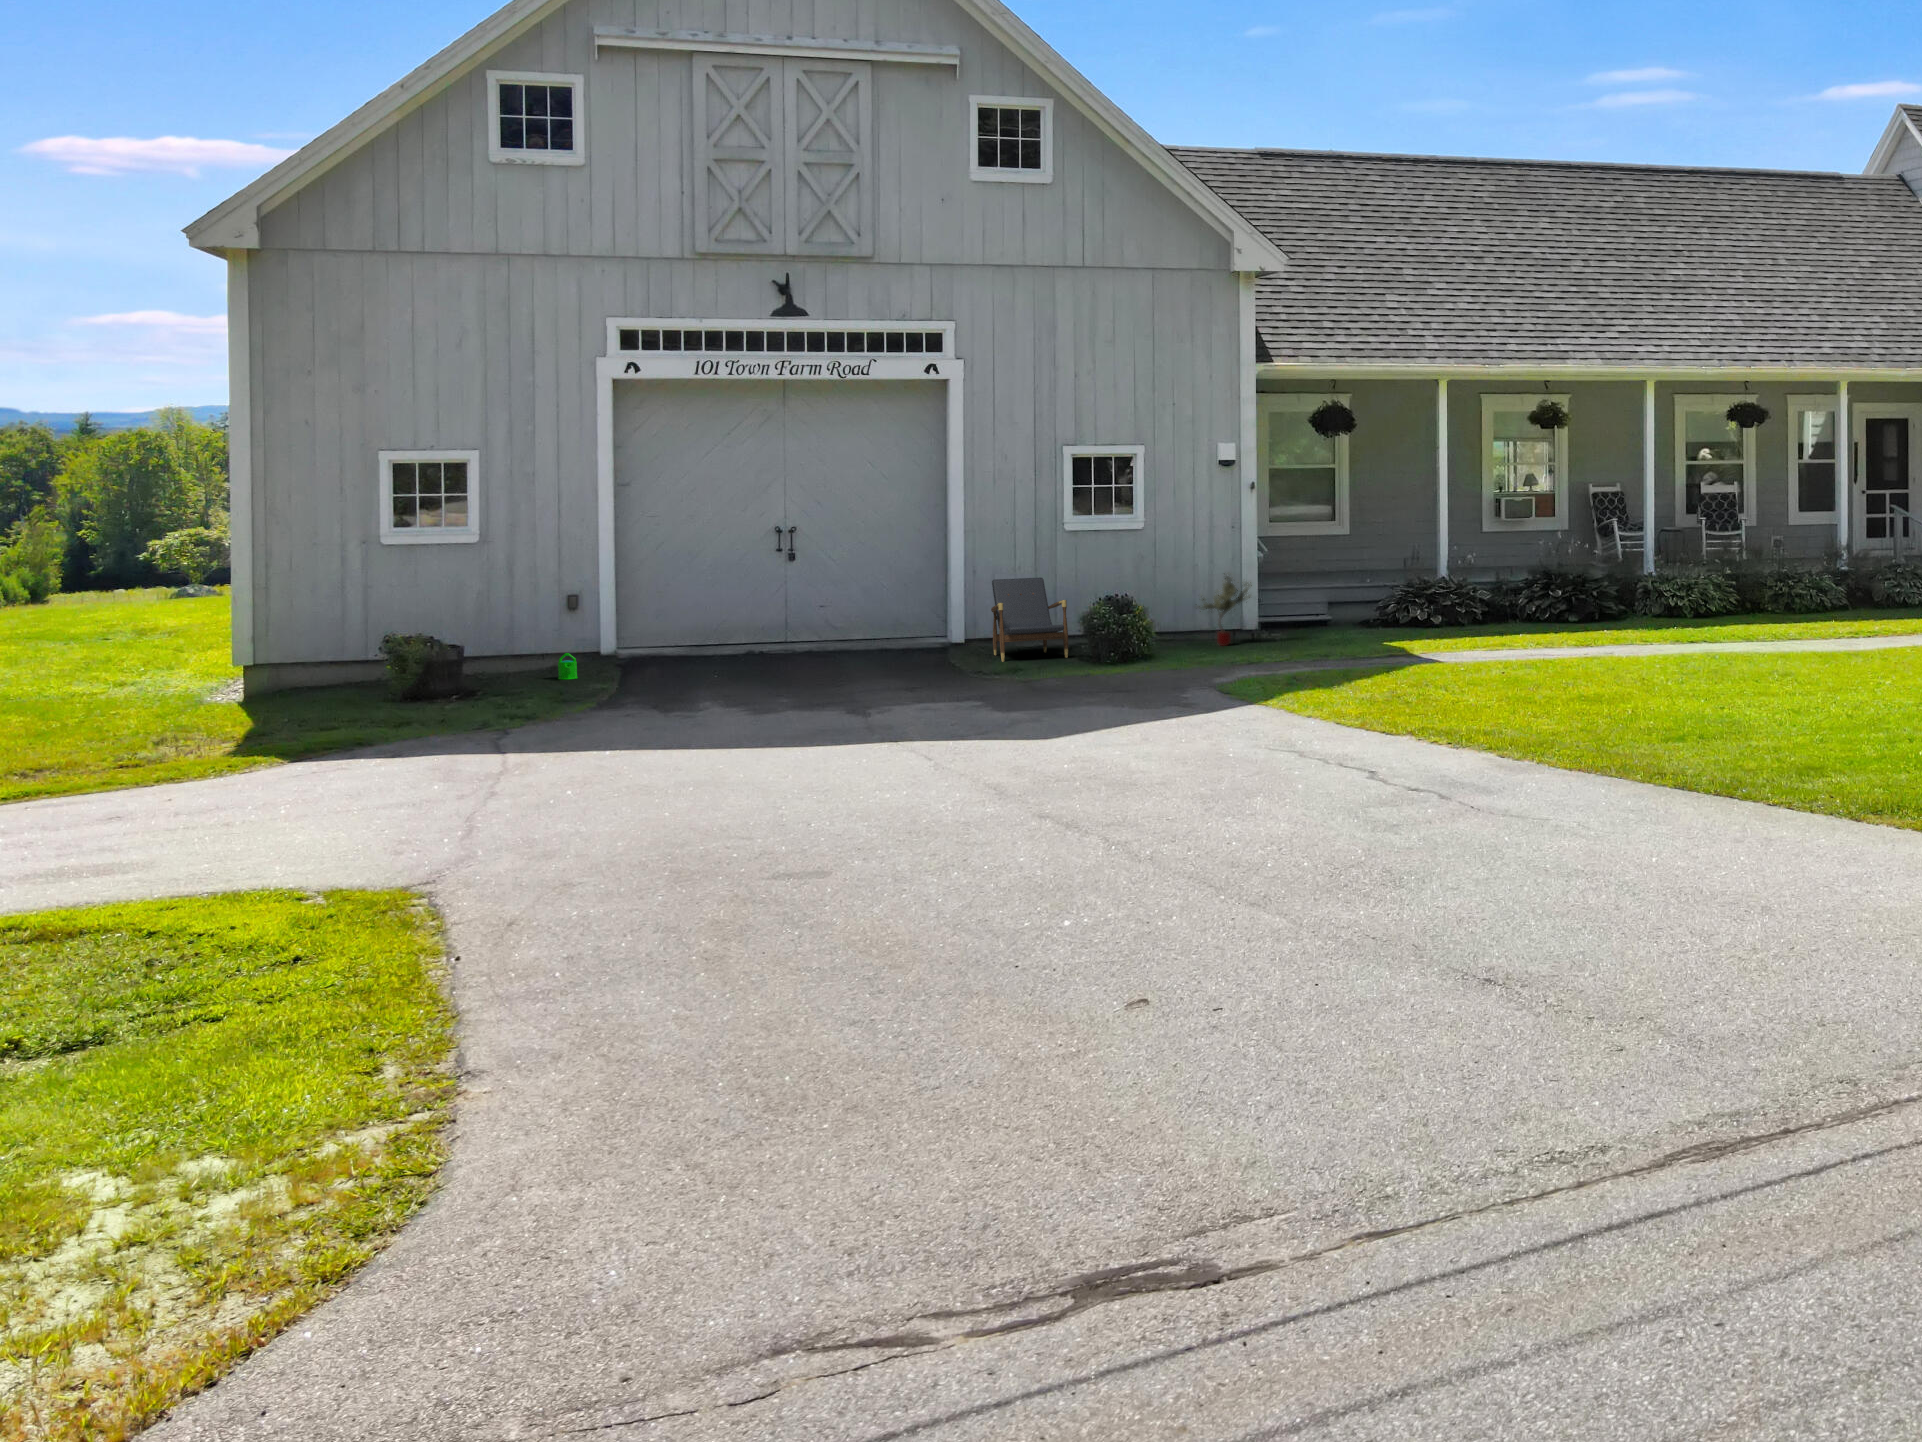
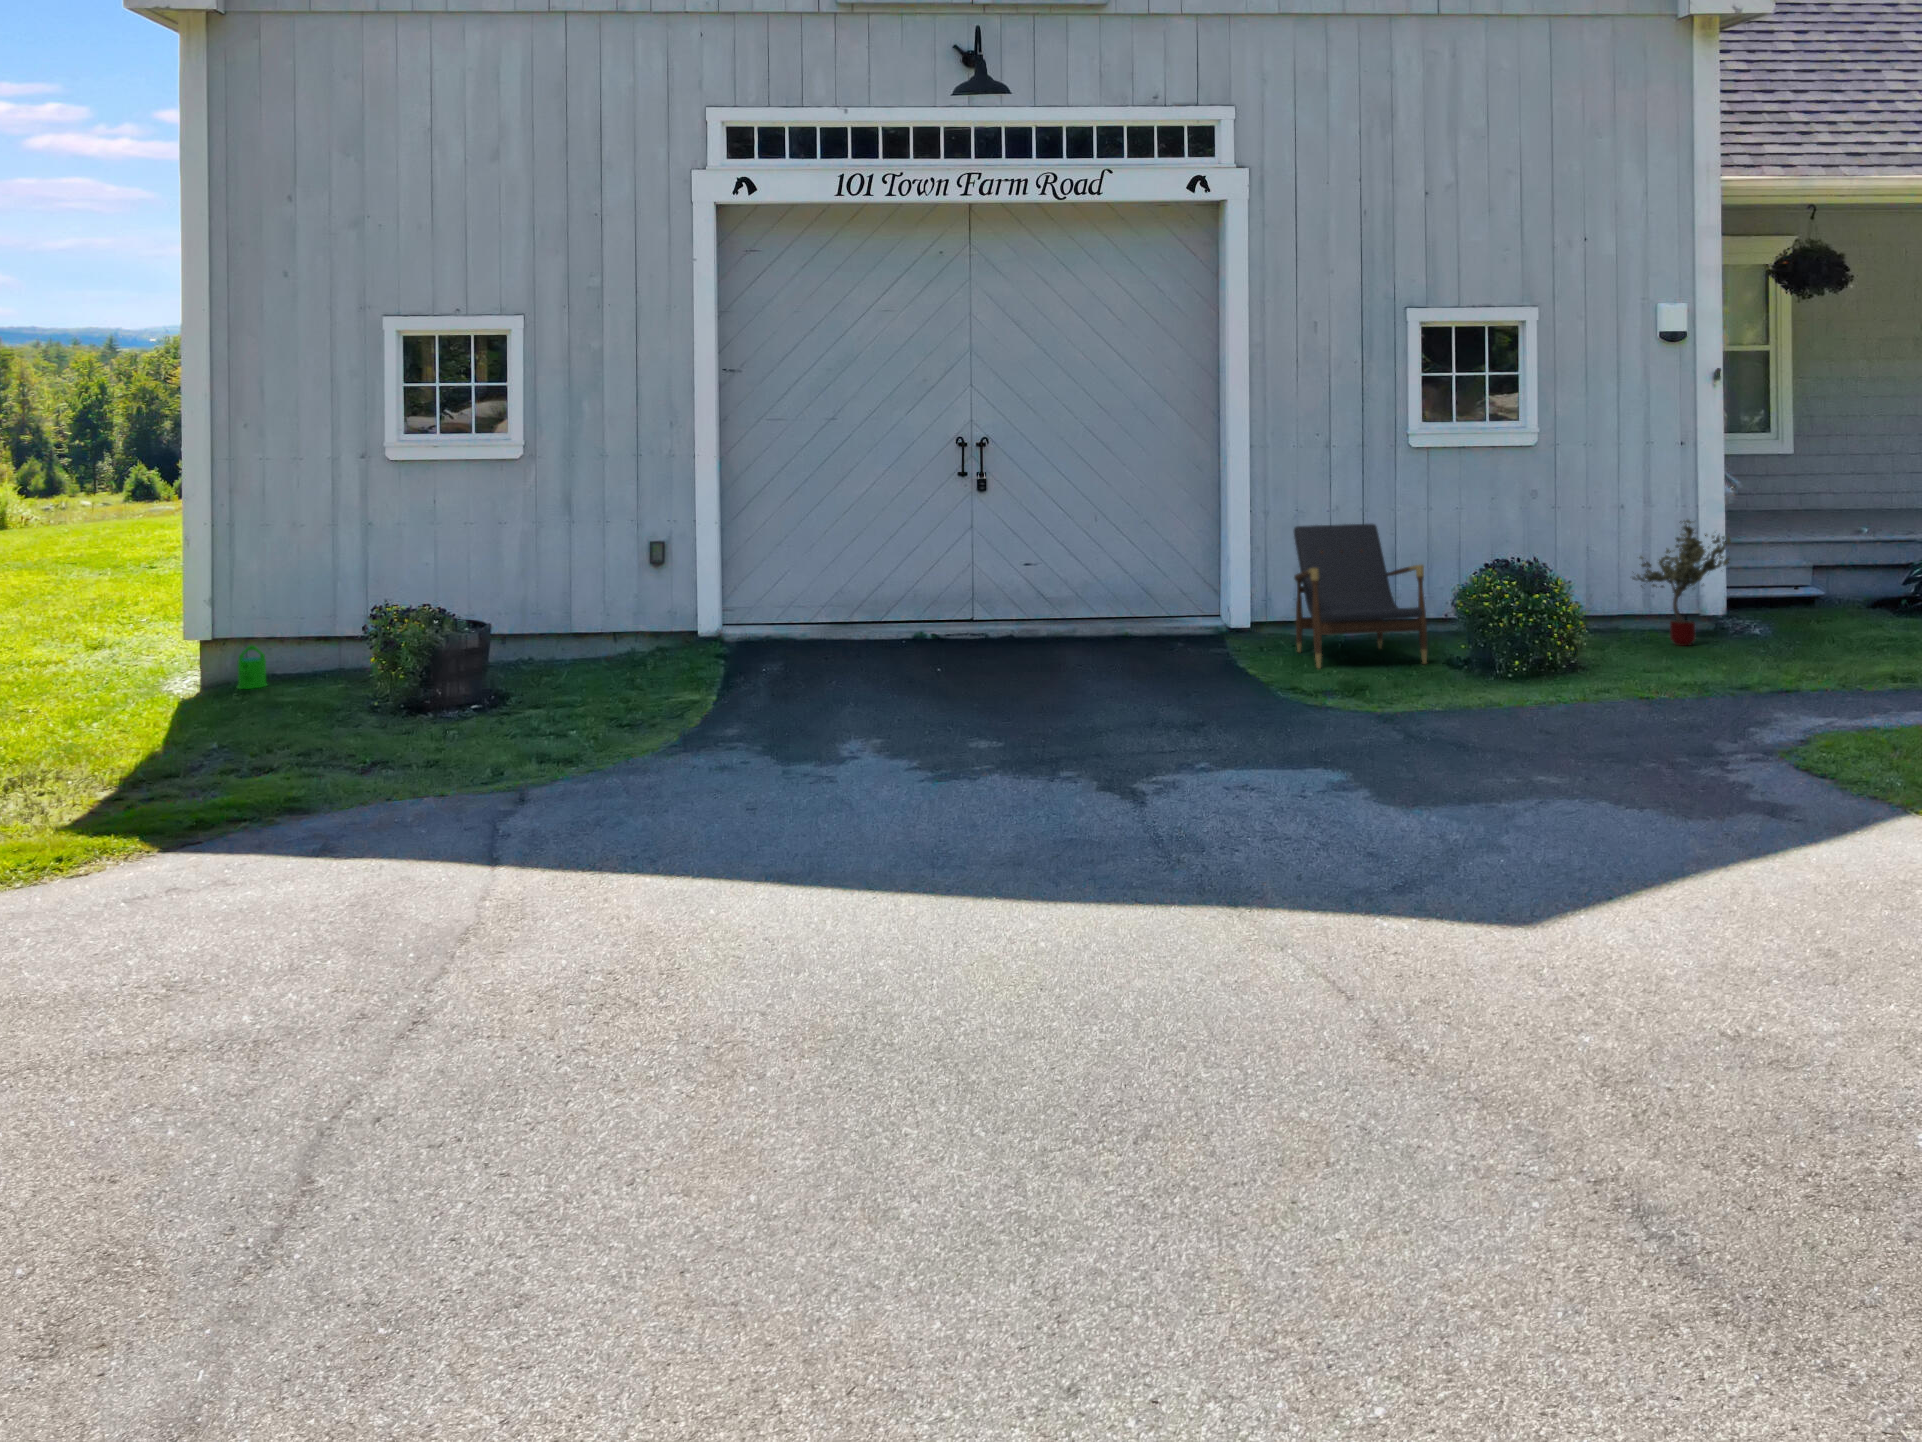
watering can: present [558,653,578,679] -> present [237,645,267,689]

